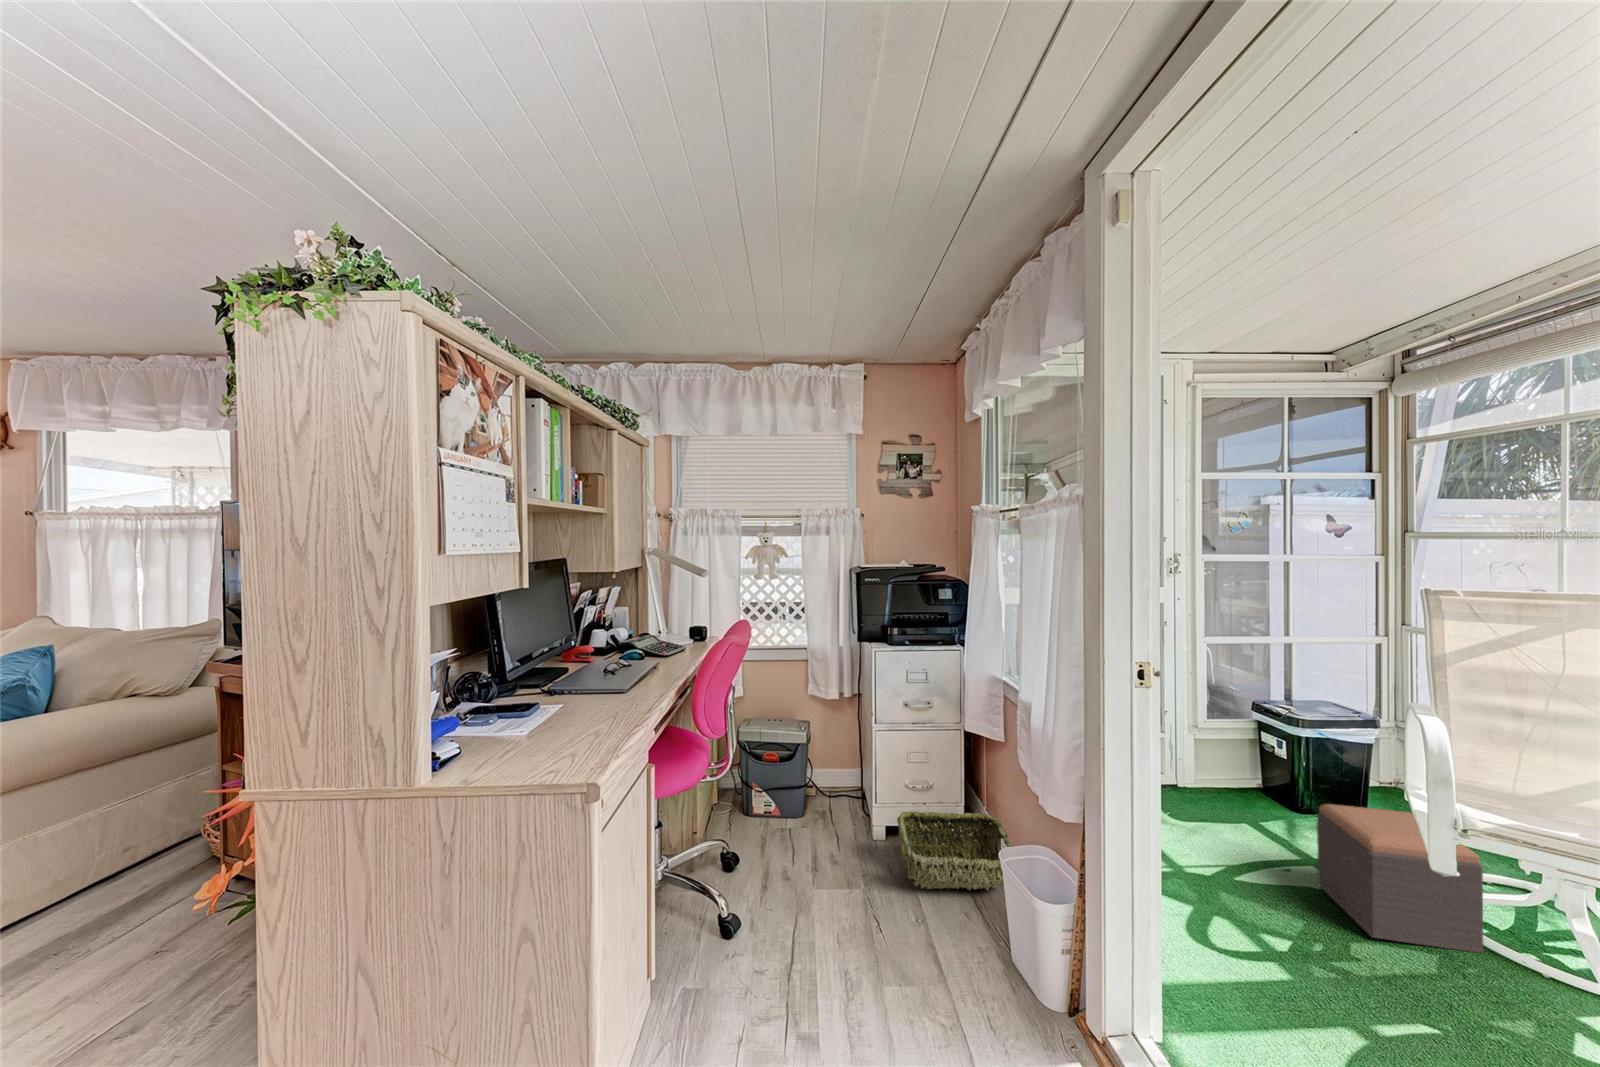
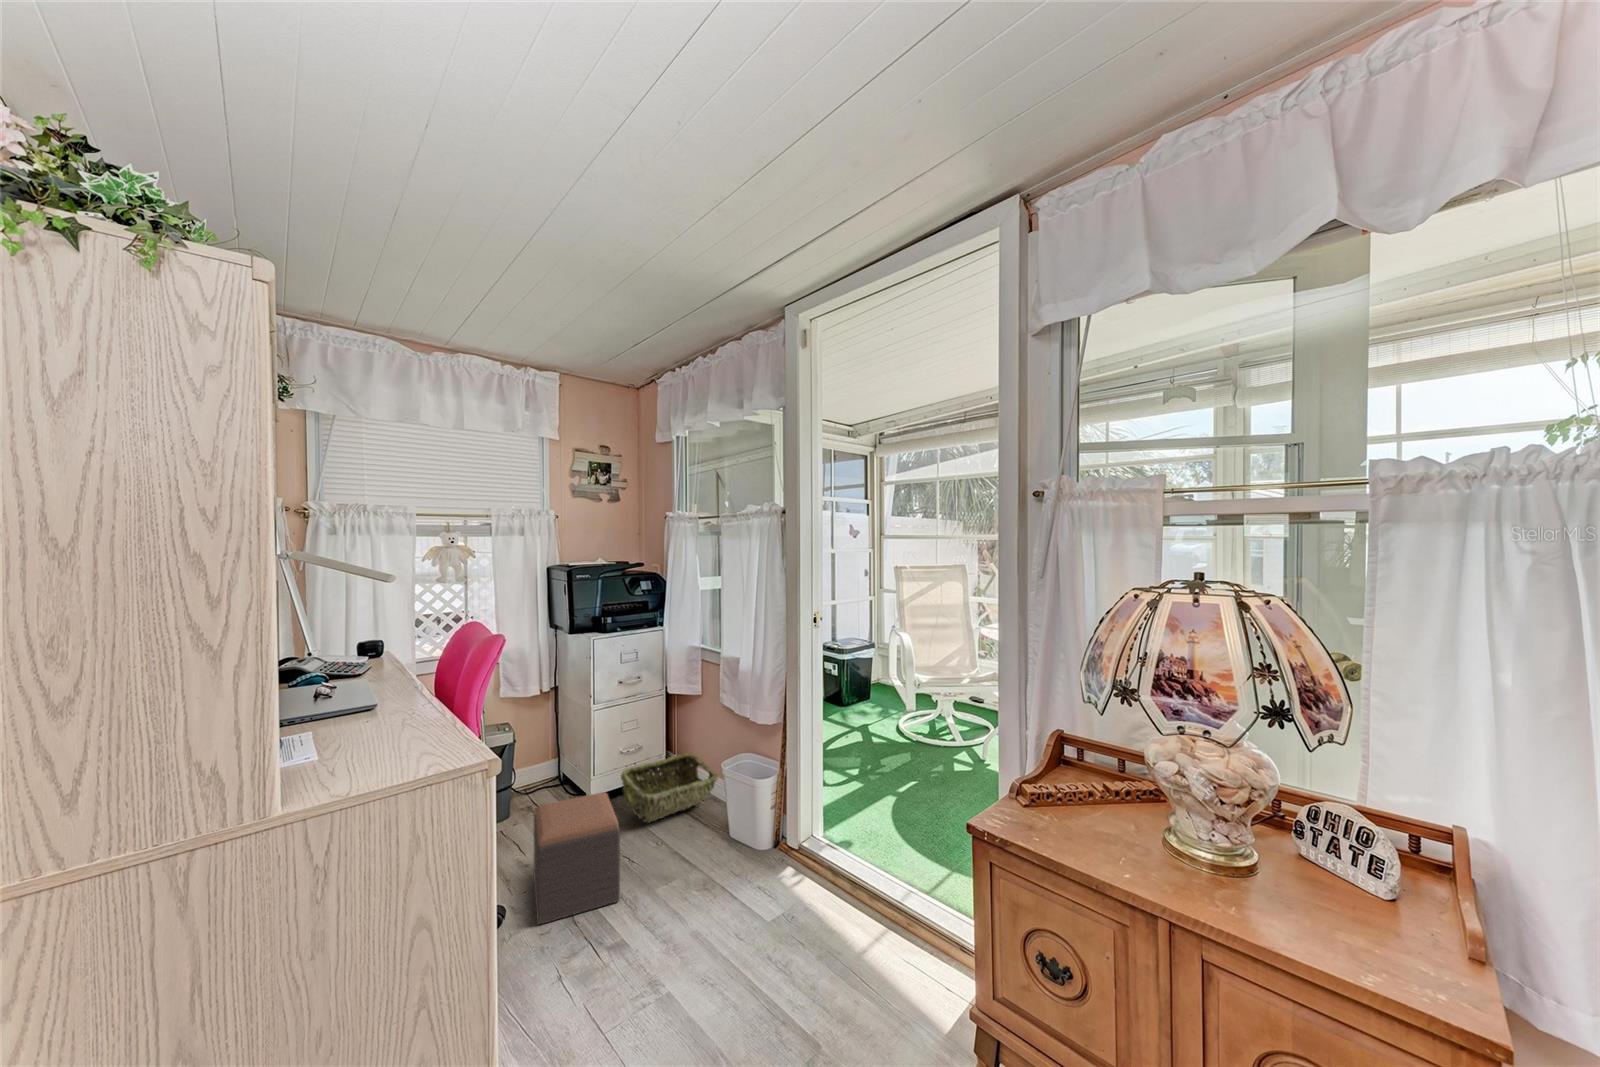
footstool: present [1317,804,1483,953] -> present [534,792,620,925]

